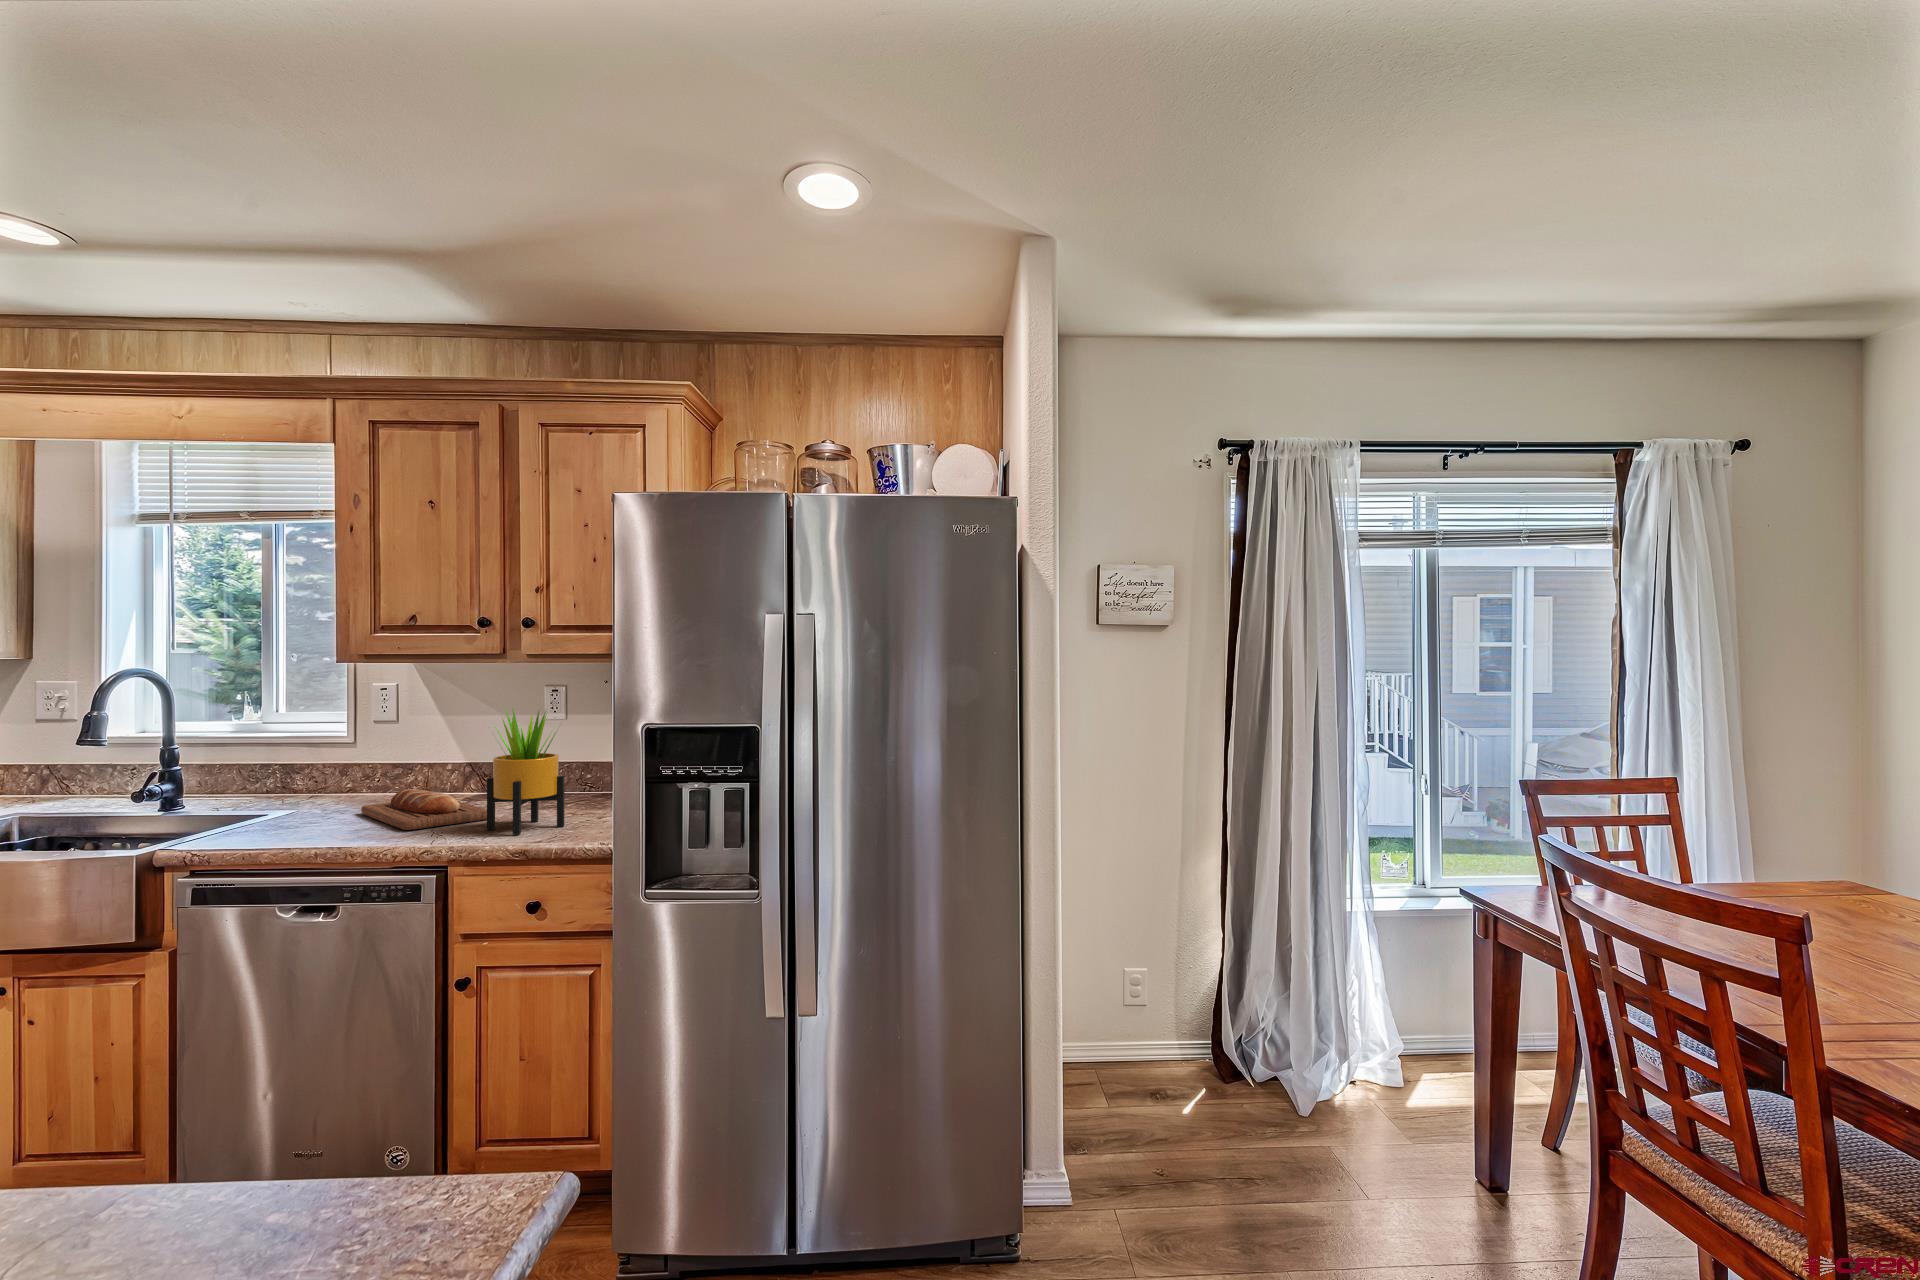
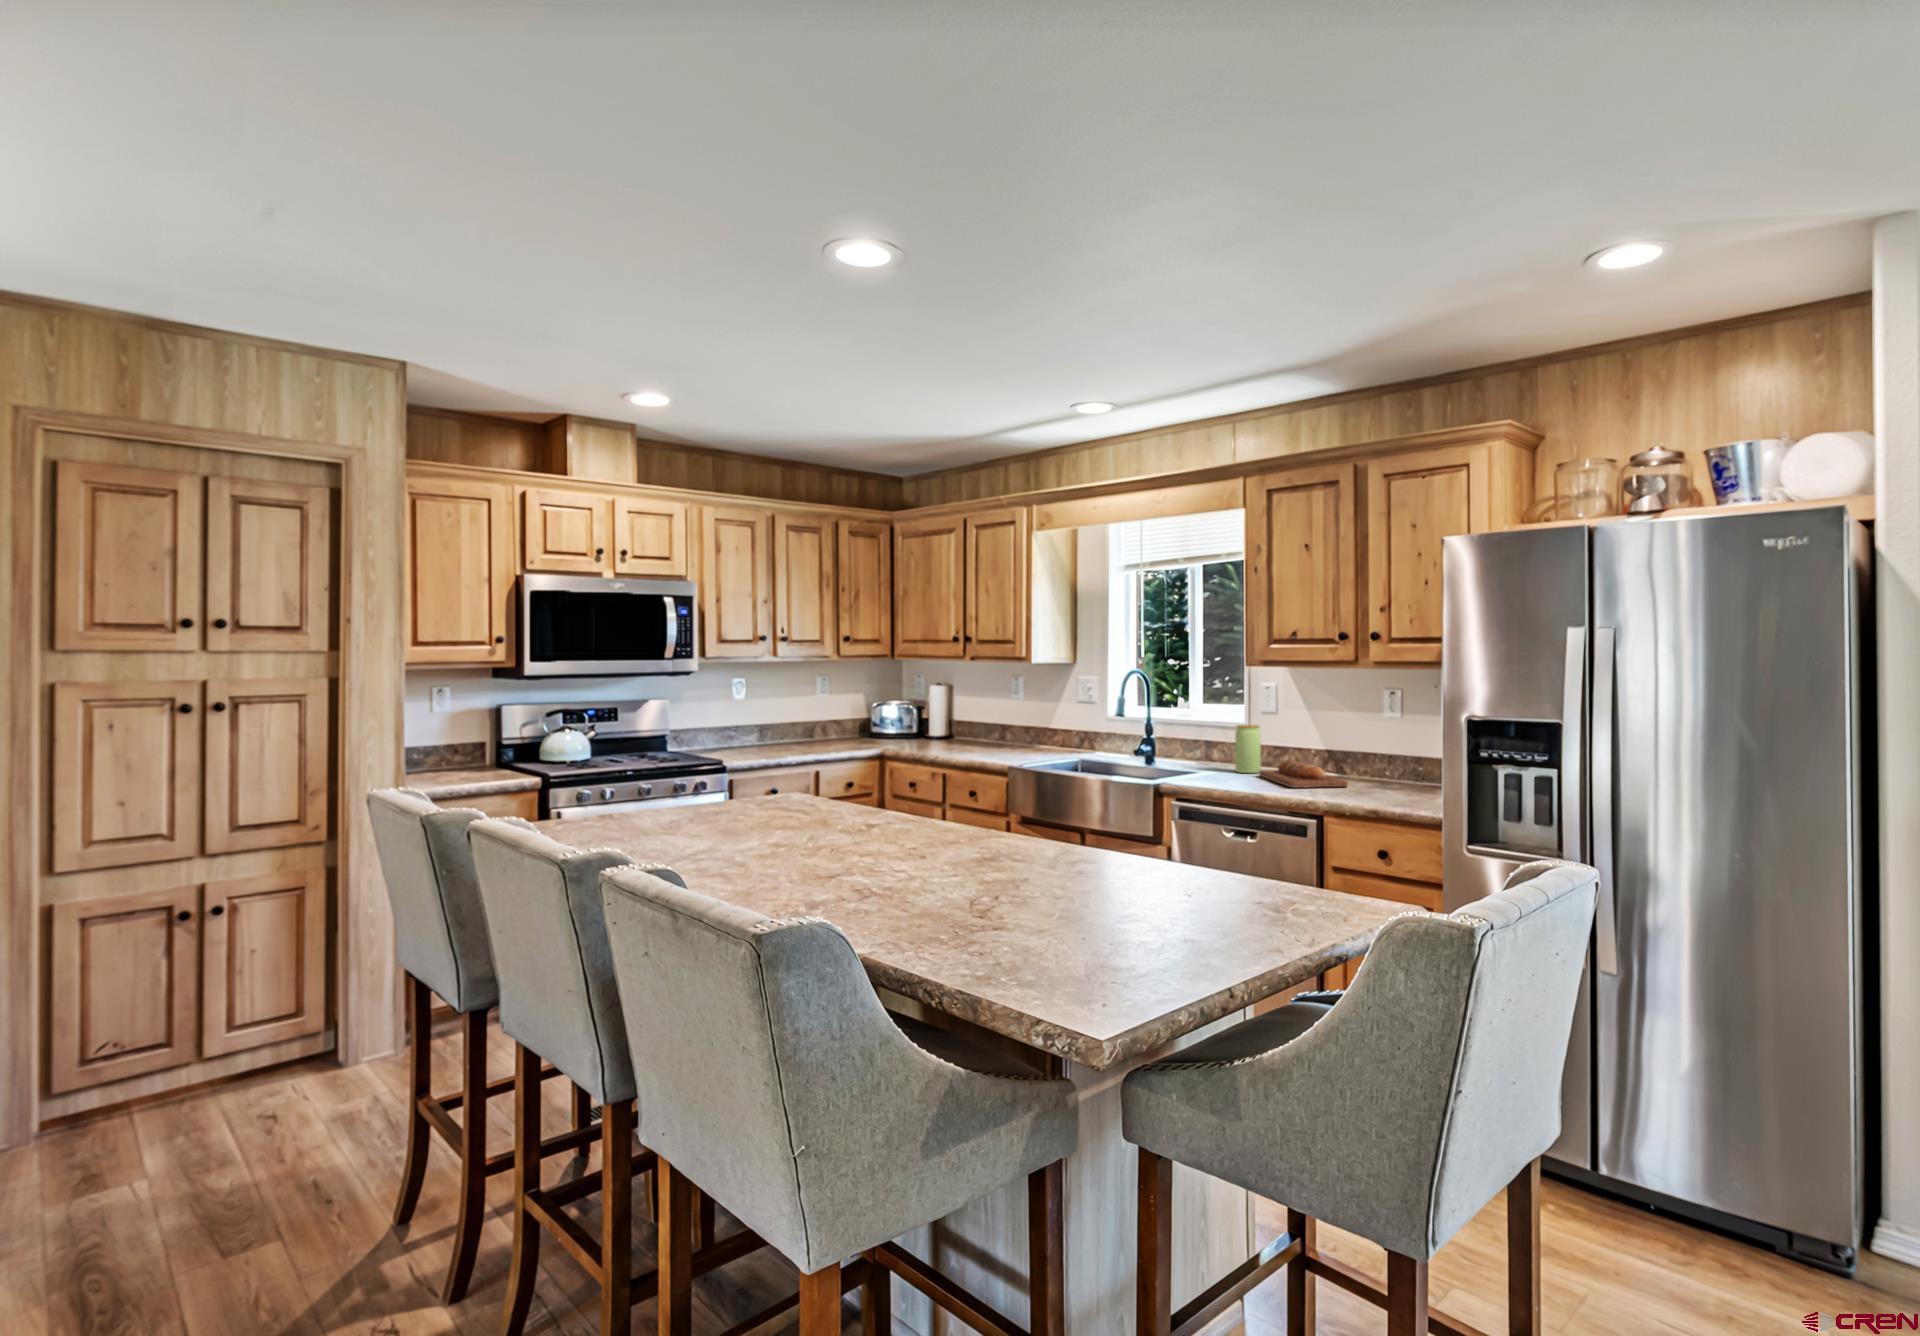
potted plant: present [487,708,565,835] -> none [1344,700,1405,798]
jar: none [325,742,366,811] -> present [1235,725,1261,773]

